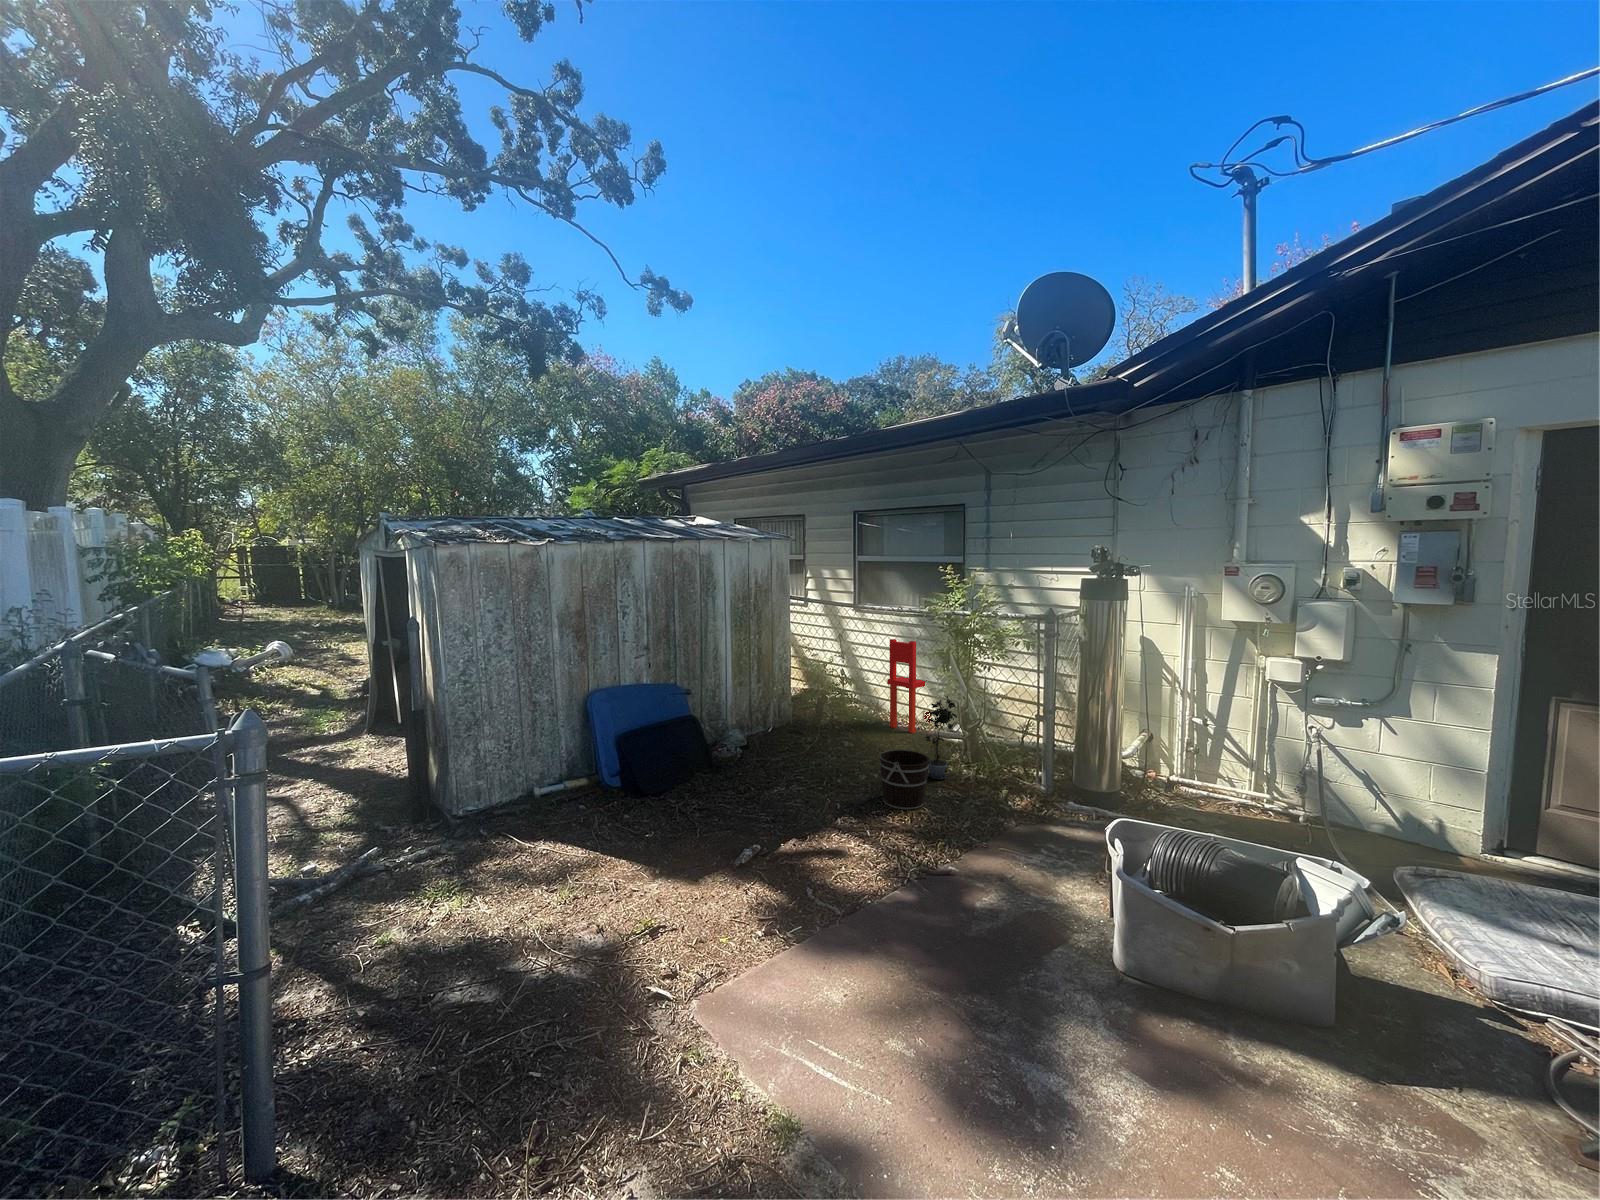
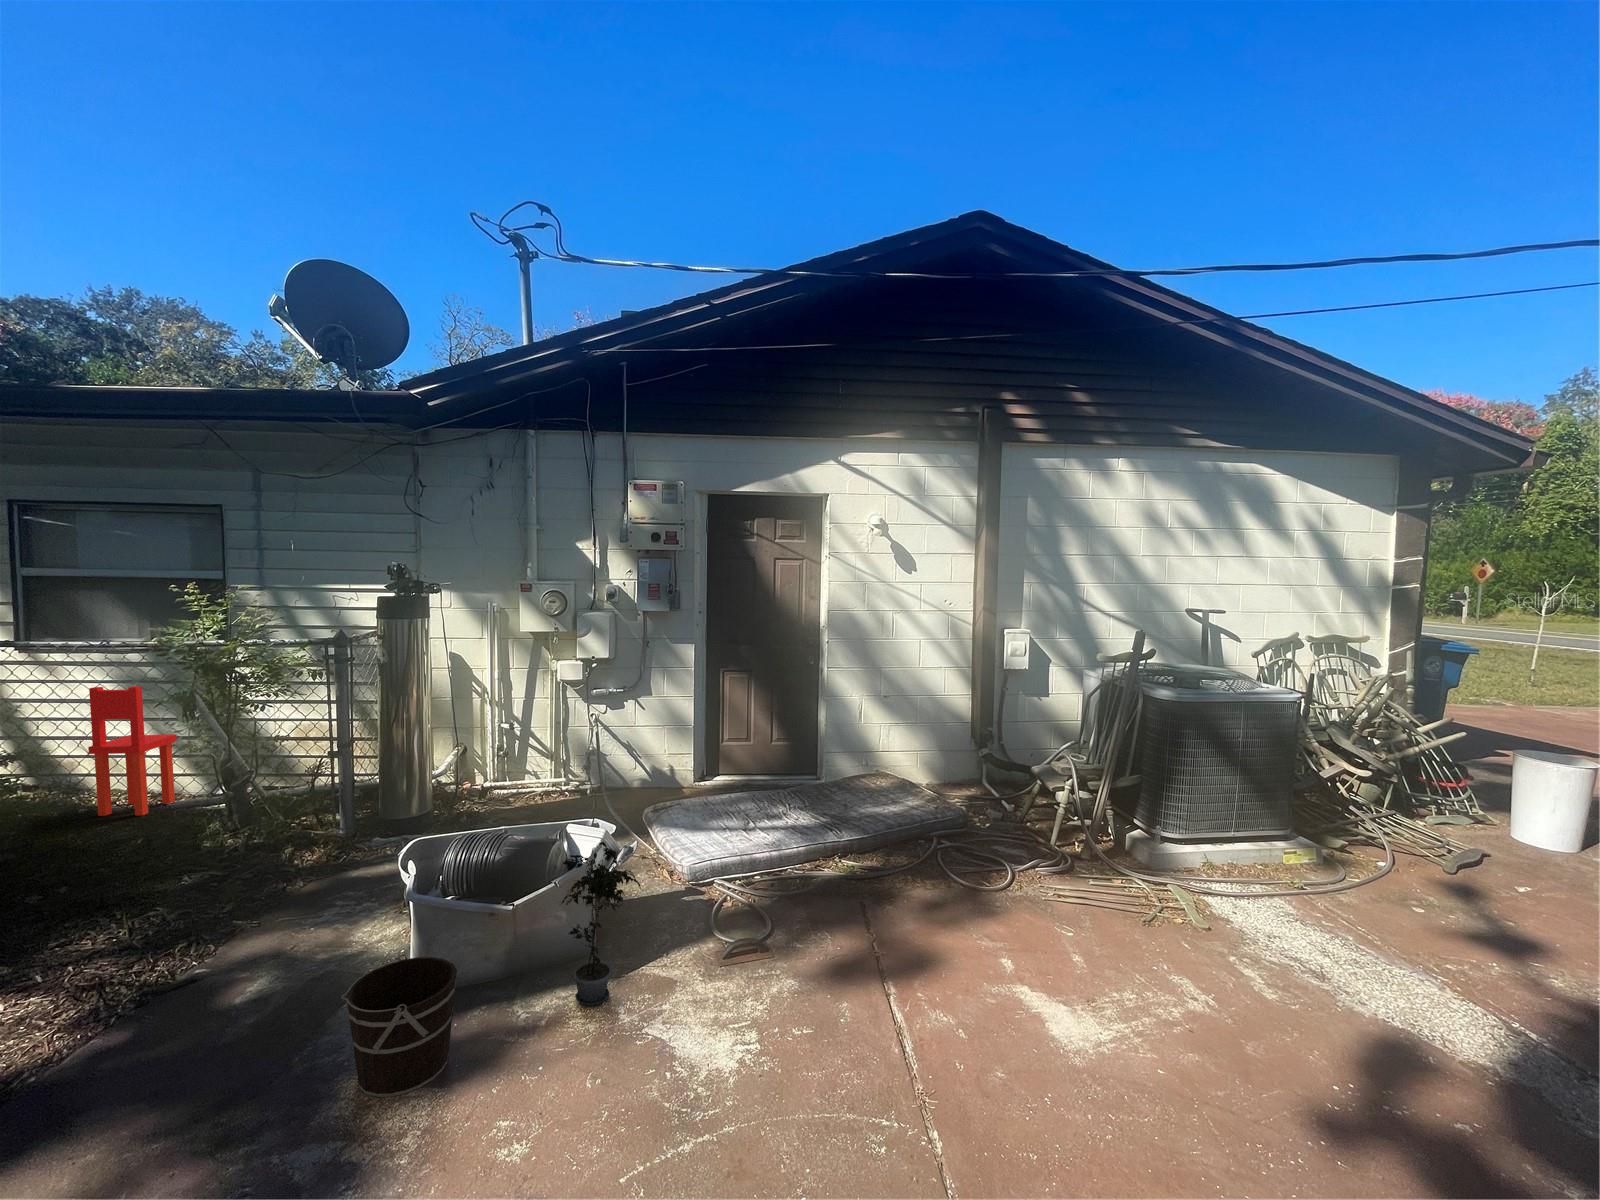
potted plant: present [924,696,957,779] -> present [562,841,641,1005]
bucket: present [879,748,929,809] -> present [341,954,457,1097]

